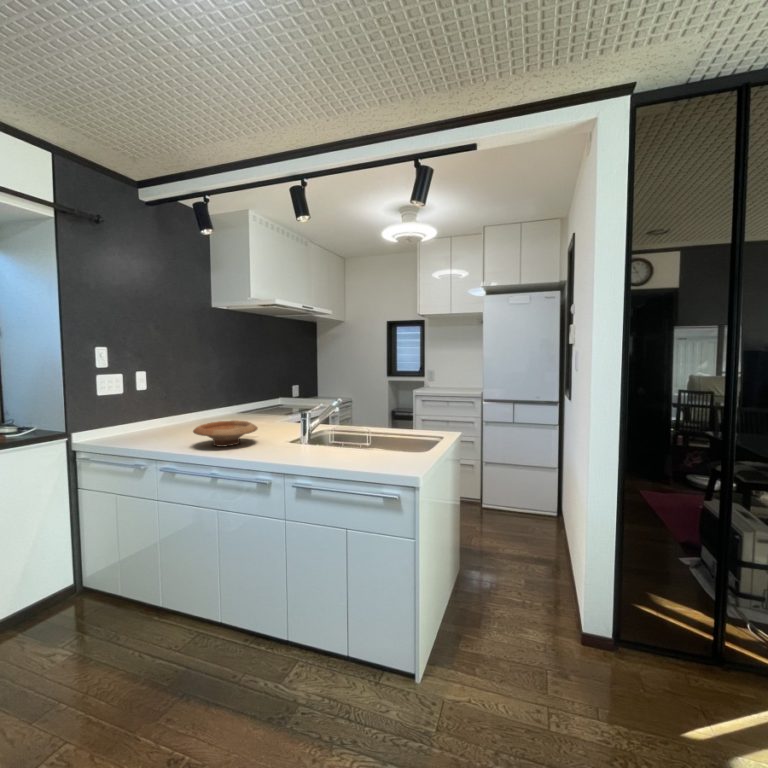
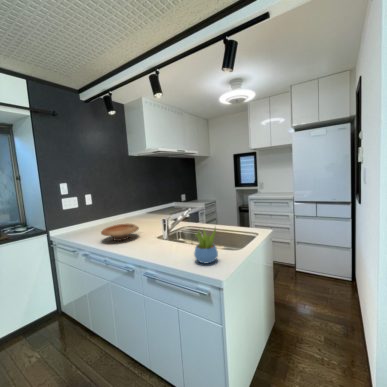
succulent plant: none [370,412,403,465] -> present [194,229,218,263]

